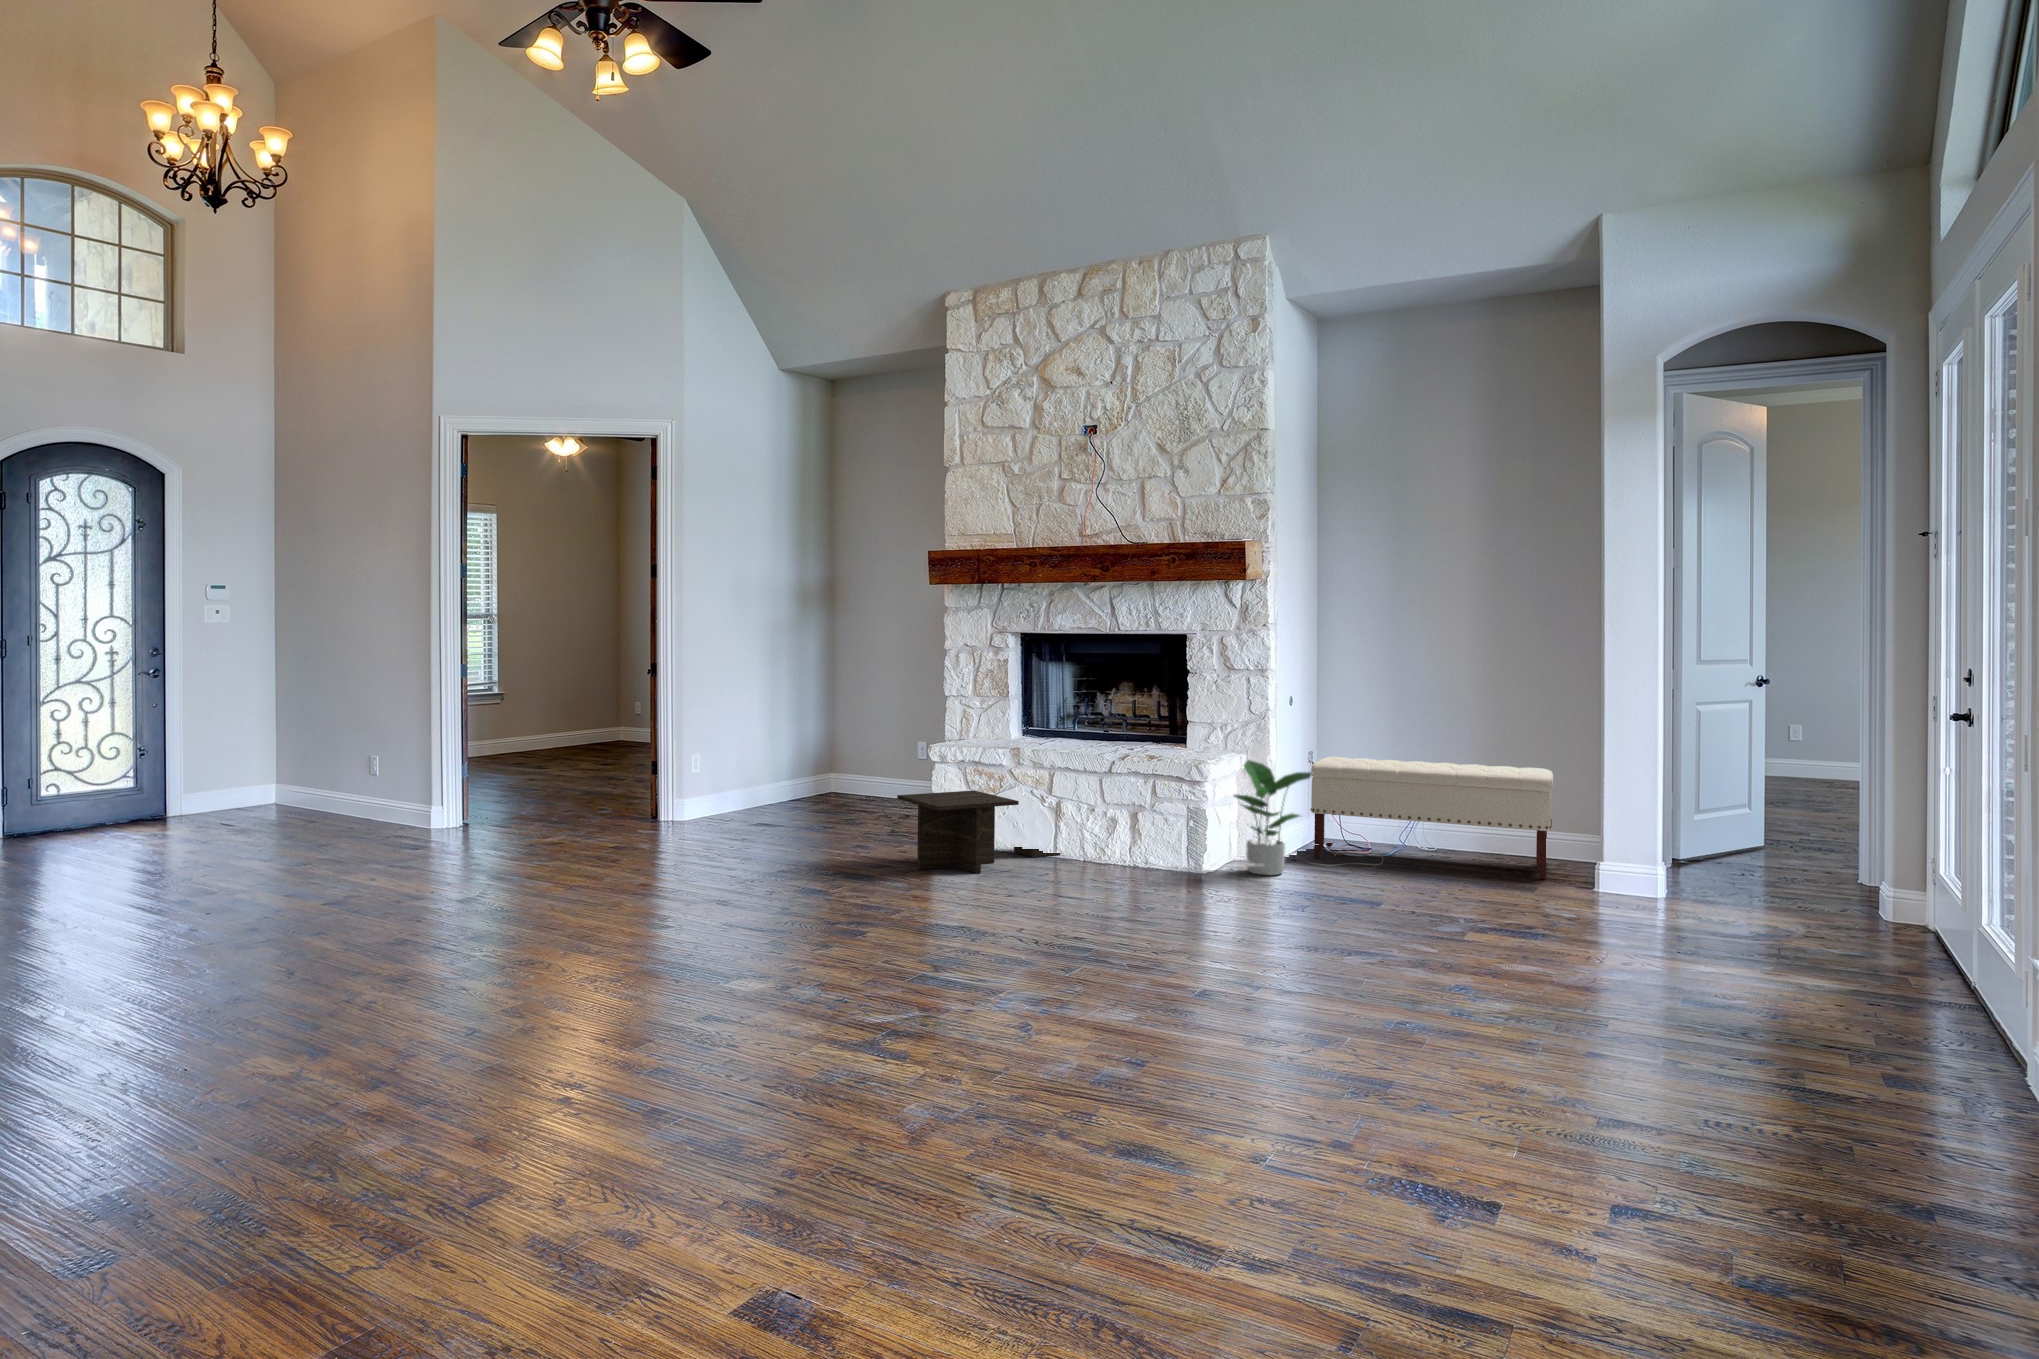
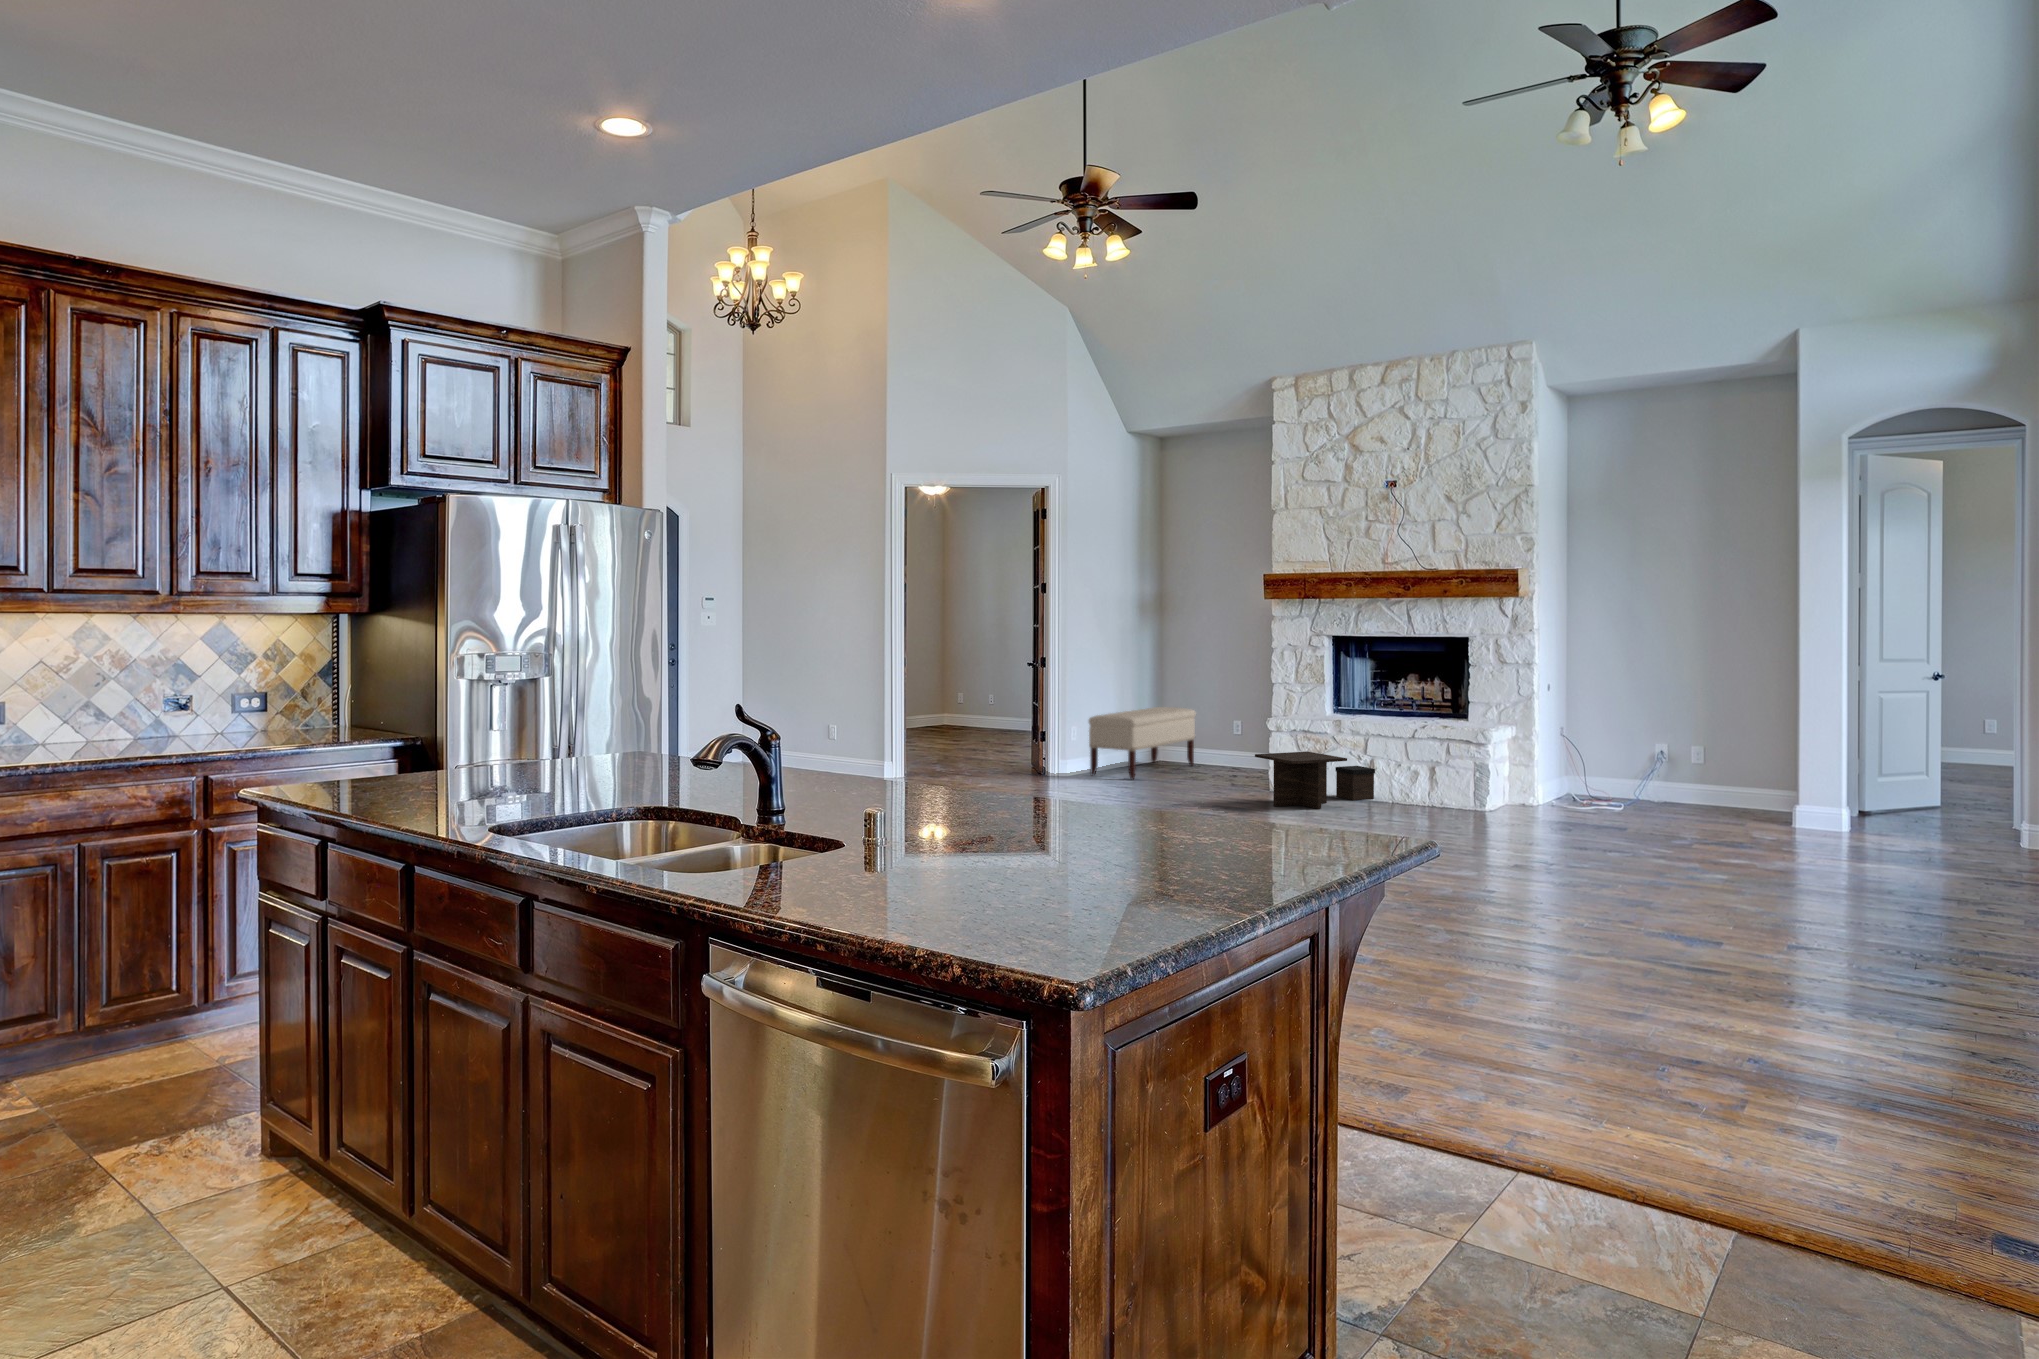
bench: present [1310,757,1553,879] -> present [1089,707,1196,780]
potted plant: present [1234,760,1312,875] -> none [1509,729,1572,813]

